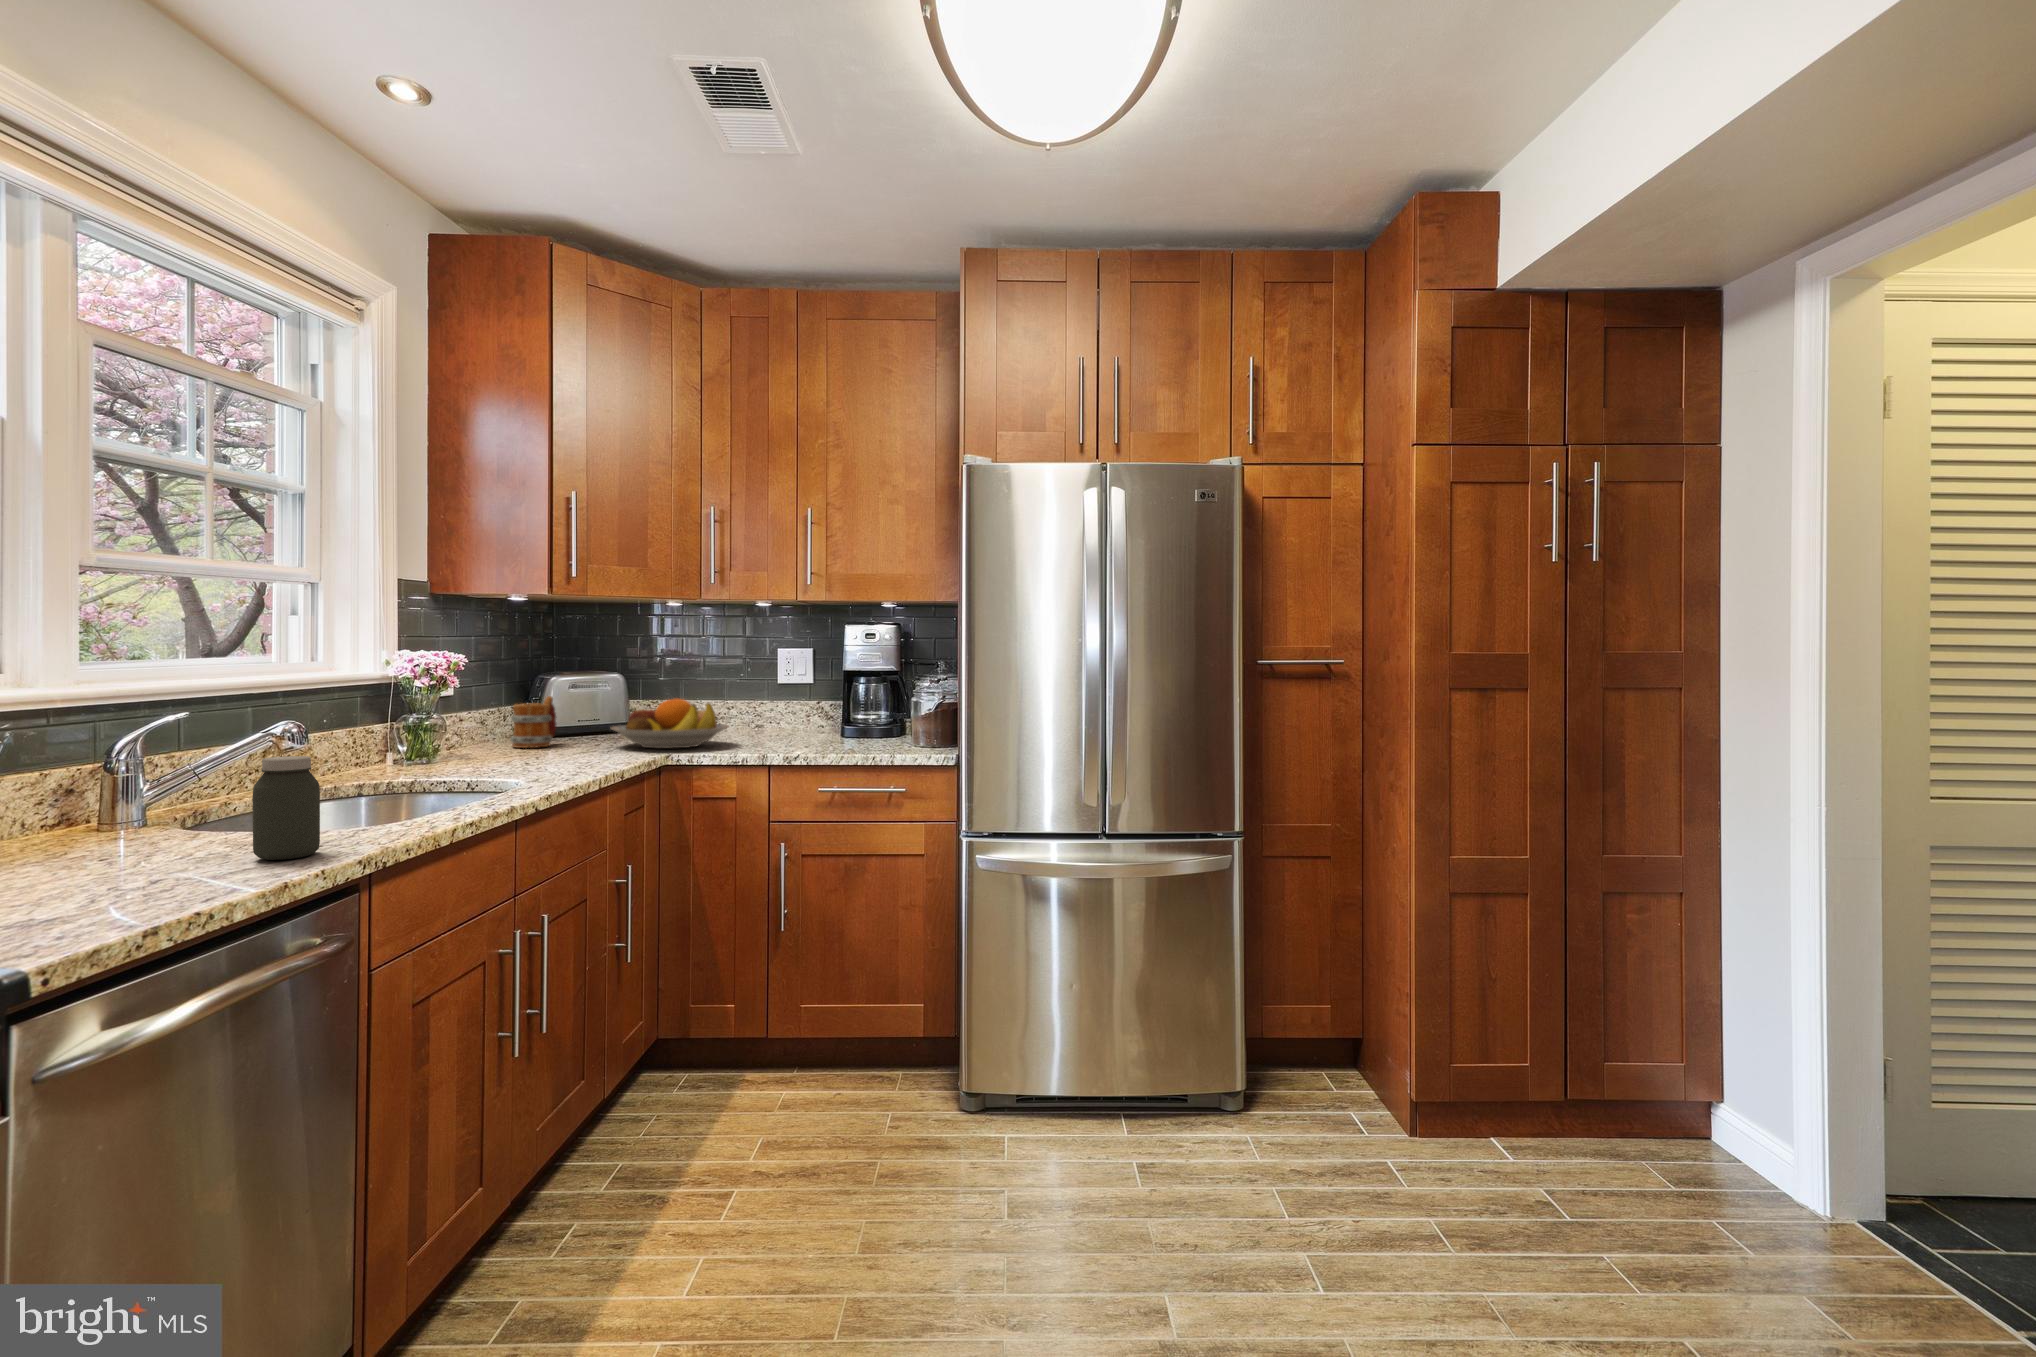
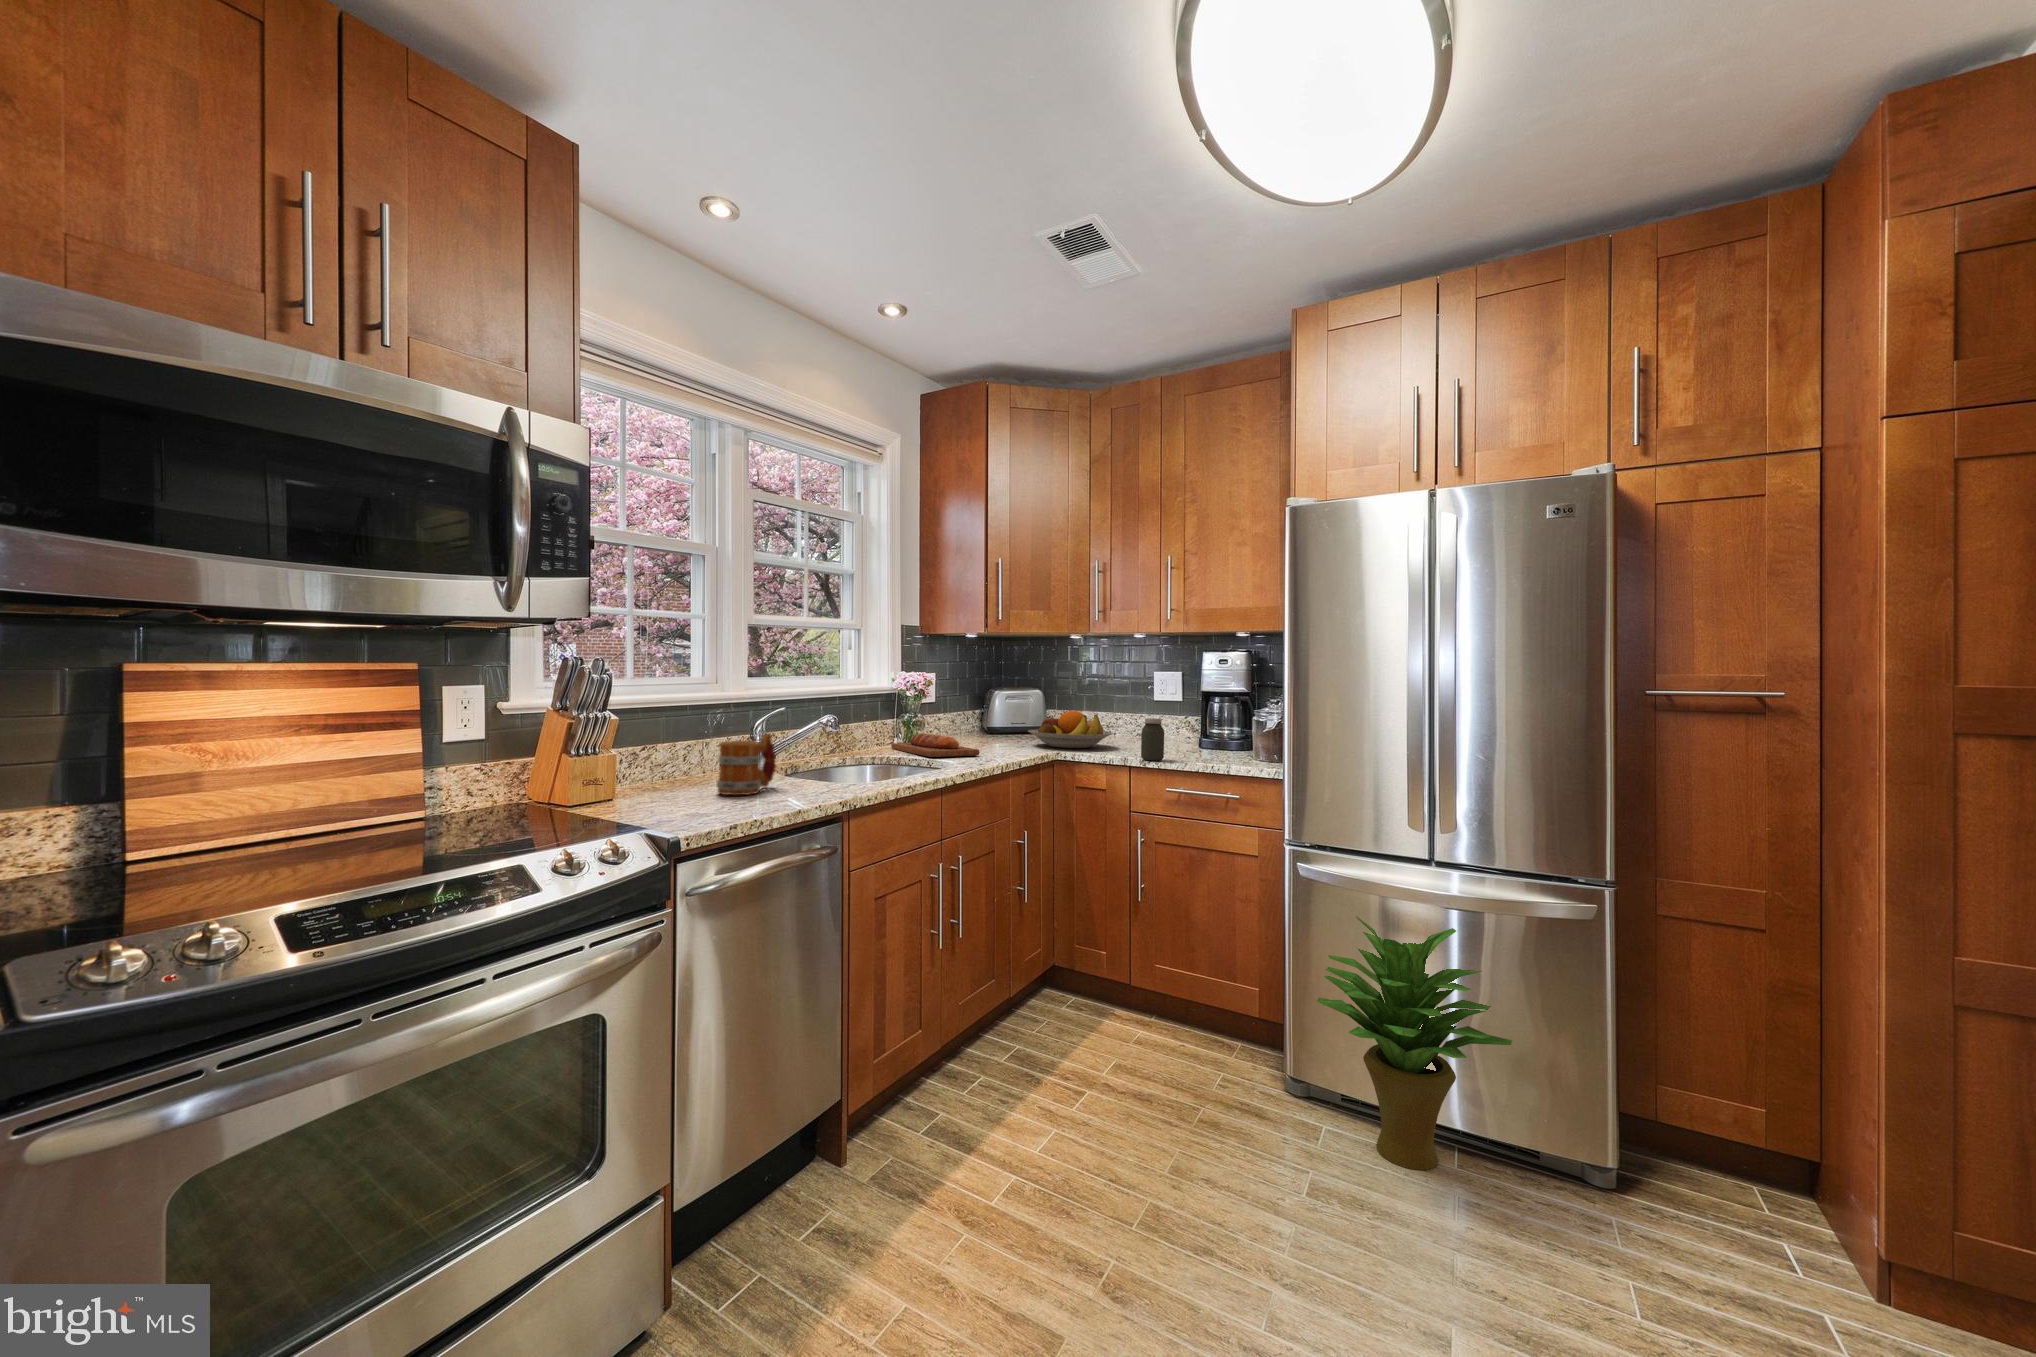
mug: present [511,696,556,748] -> present [717,733,776,795]
bread loaf: none [395,740,547,775] -> present [891,733,980,757]
jar: present [252,756,320,860] -> present [1141,718,1164,761]
potted plant: none [1011,914,1204,1188] -> present [1317,916,1512,1170]

